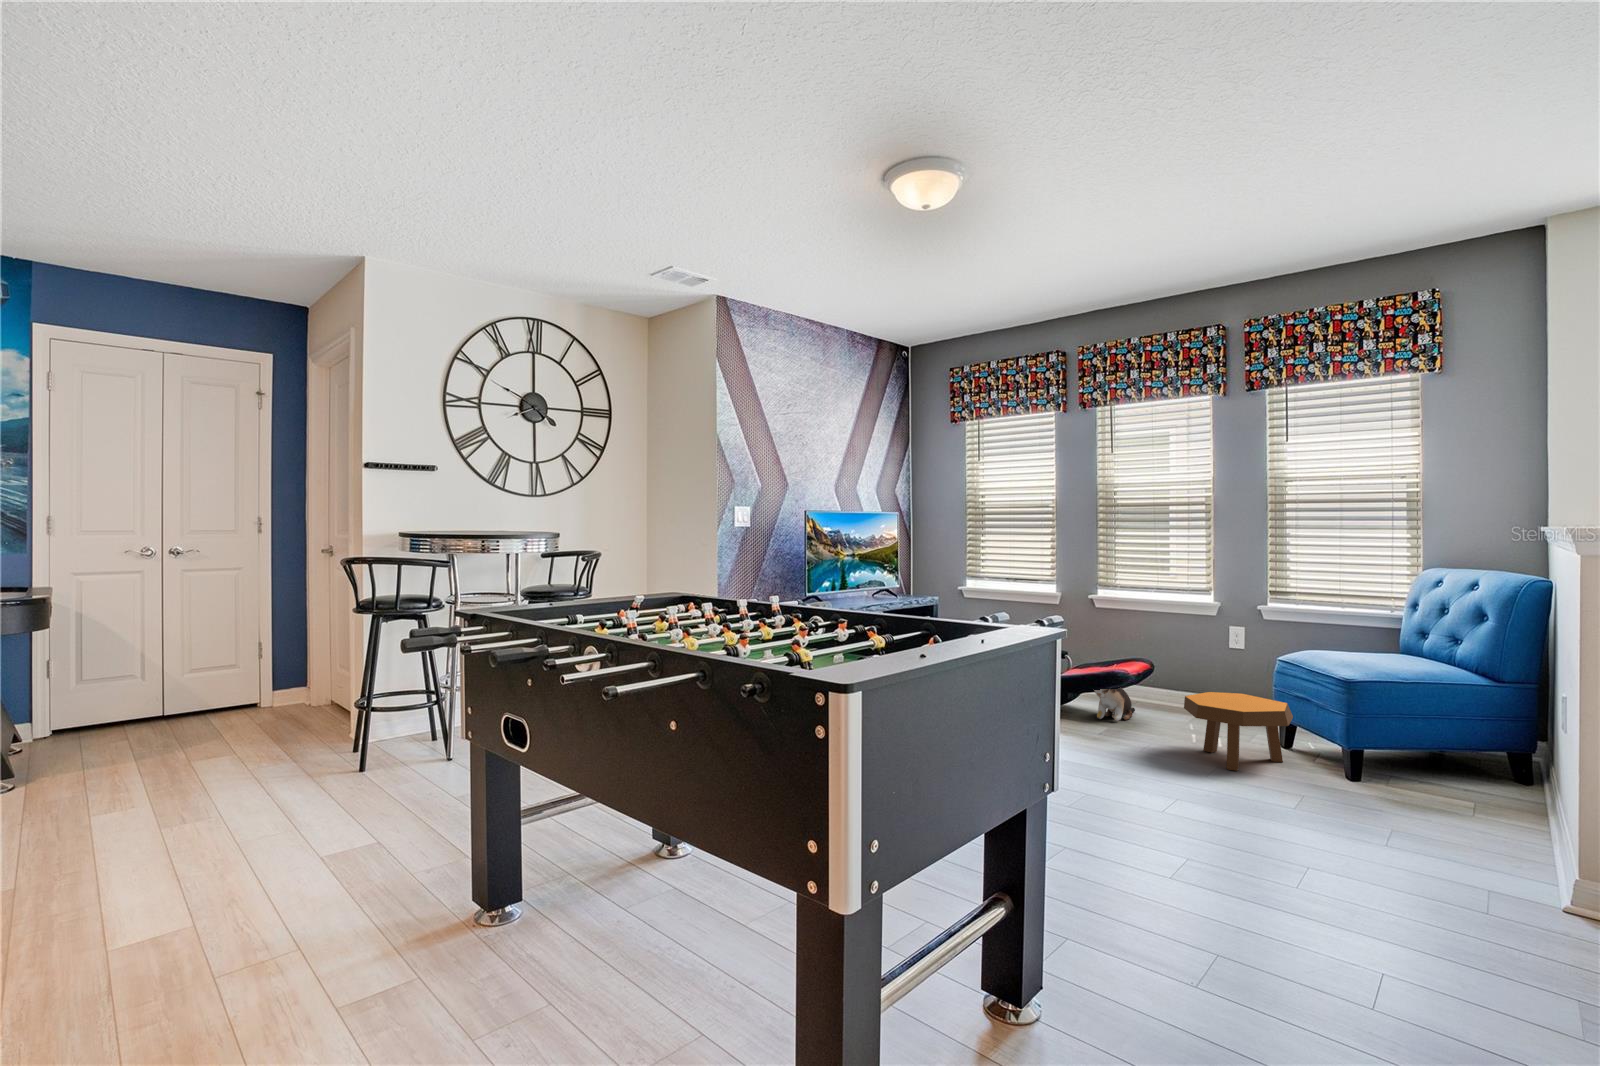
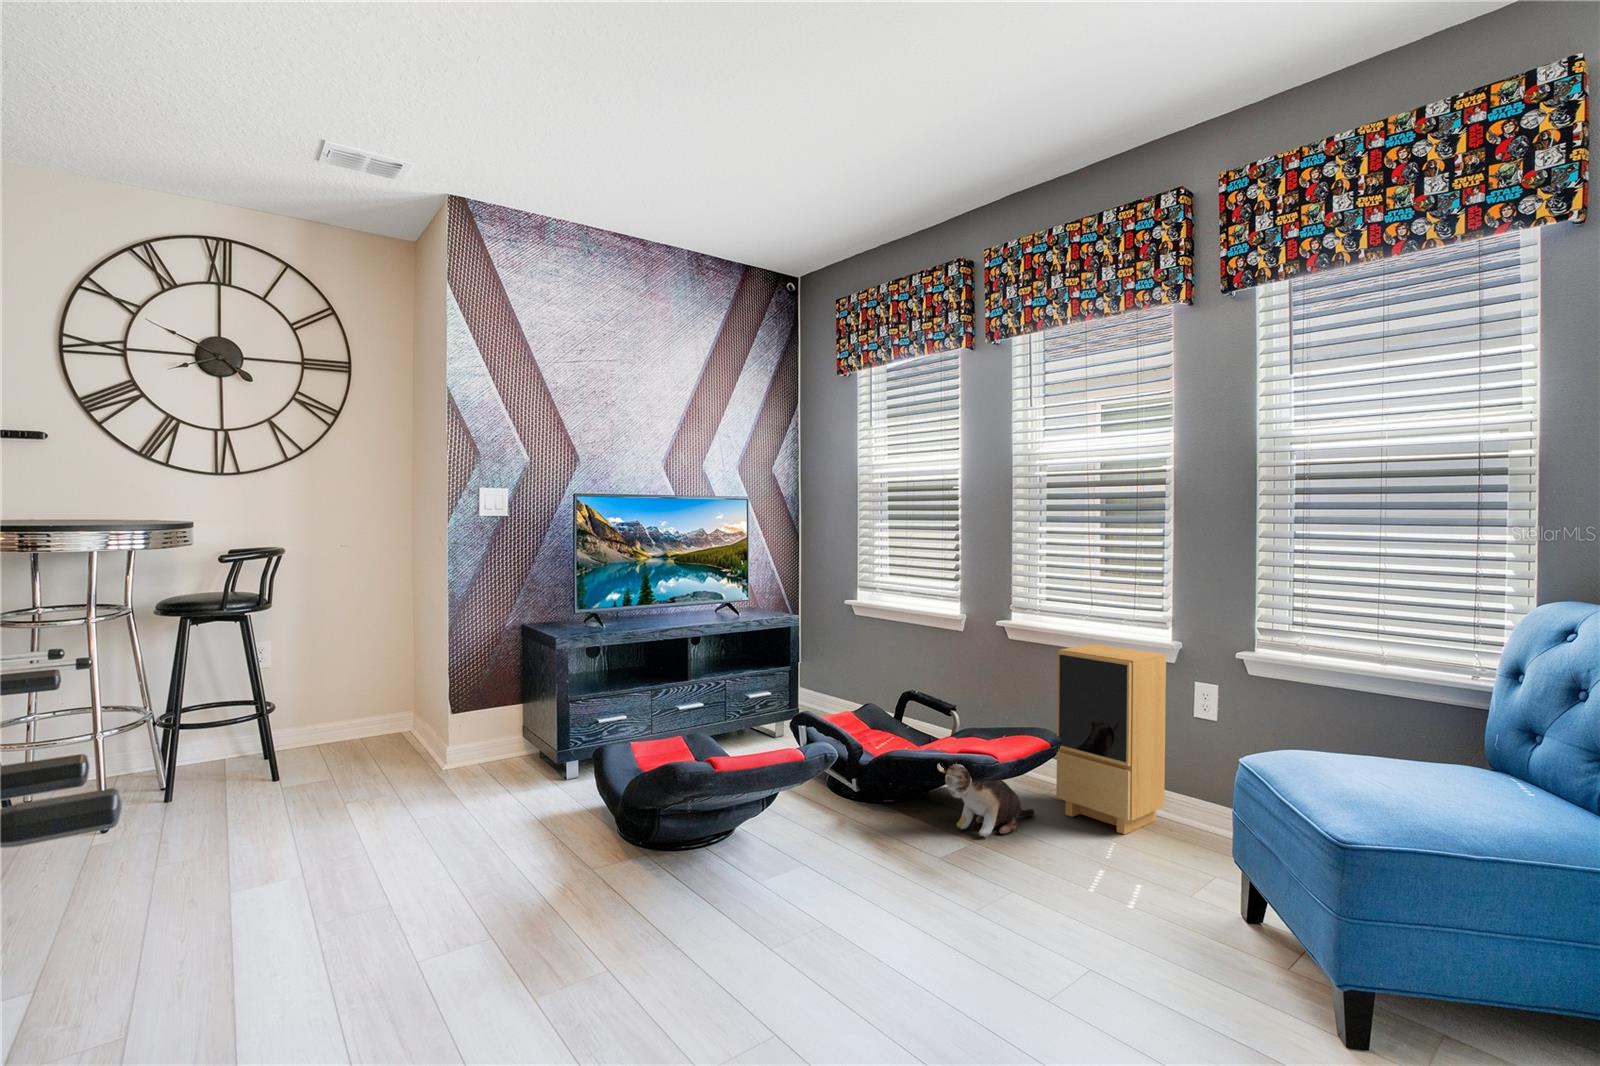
speaker: none [1147,605,1212,717] -> present [1056,644,1166,834]
footstool: present [1184,692,1293,771] -> none [1035,818,1233,1001]

